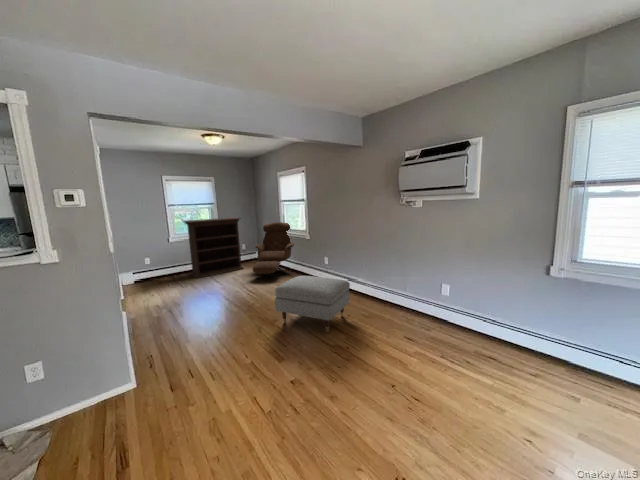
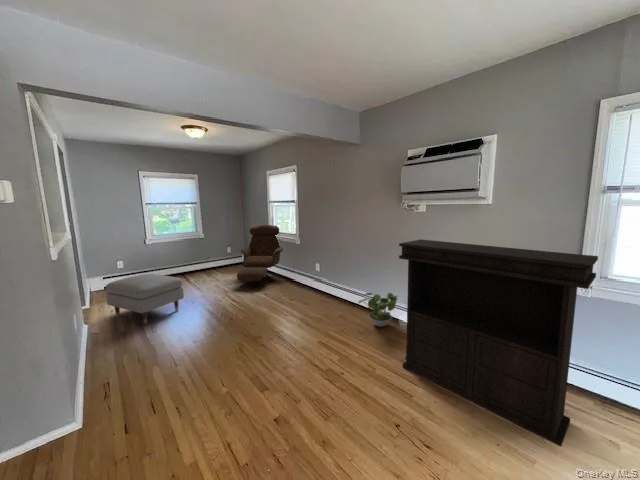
bookshelf: present [184,218,244,278] -> none [161,219,228,285]
console table: none [396,231,562,401] -> present [399,239,598,446]
ottoman: present [275,276,350,332] -> present [106,274,184,324]
potted plant: none [363,281,399,311] -> present [358,293,397,327]

